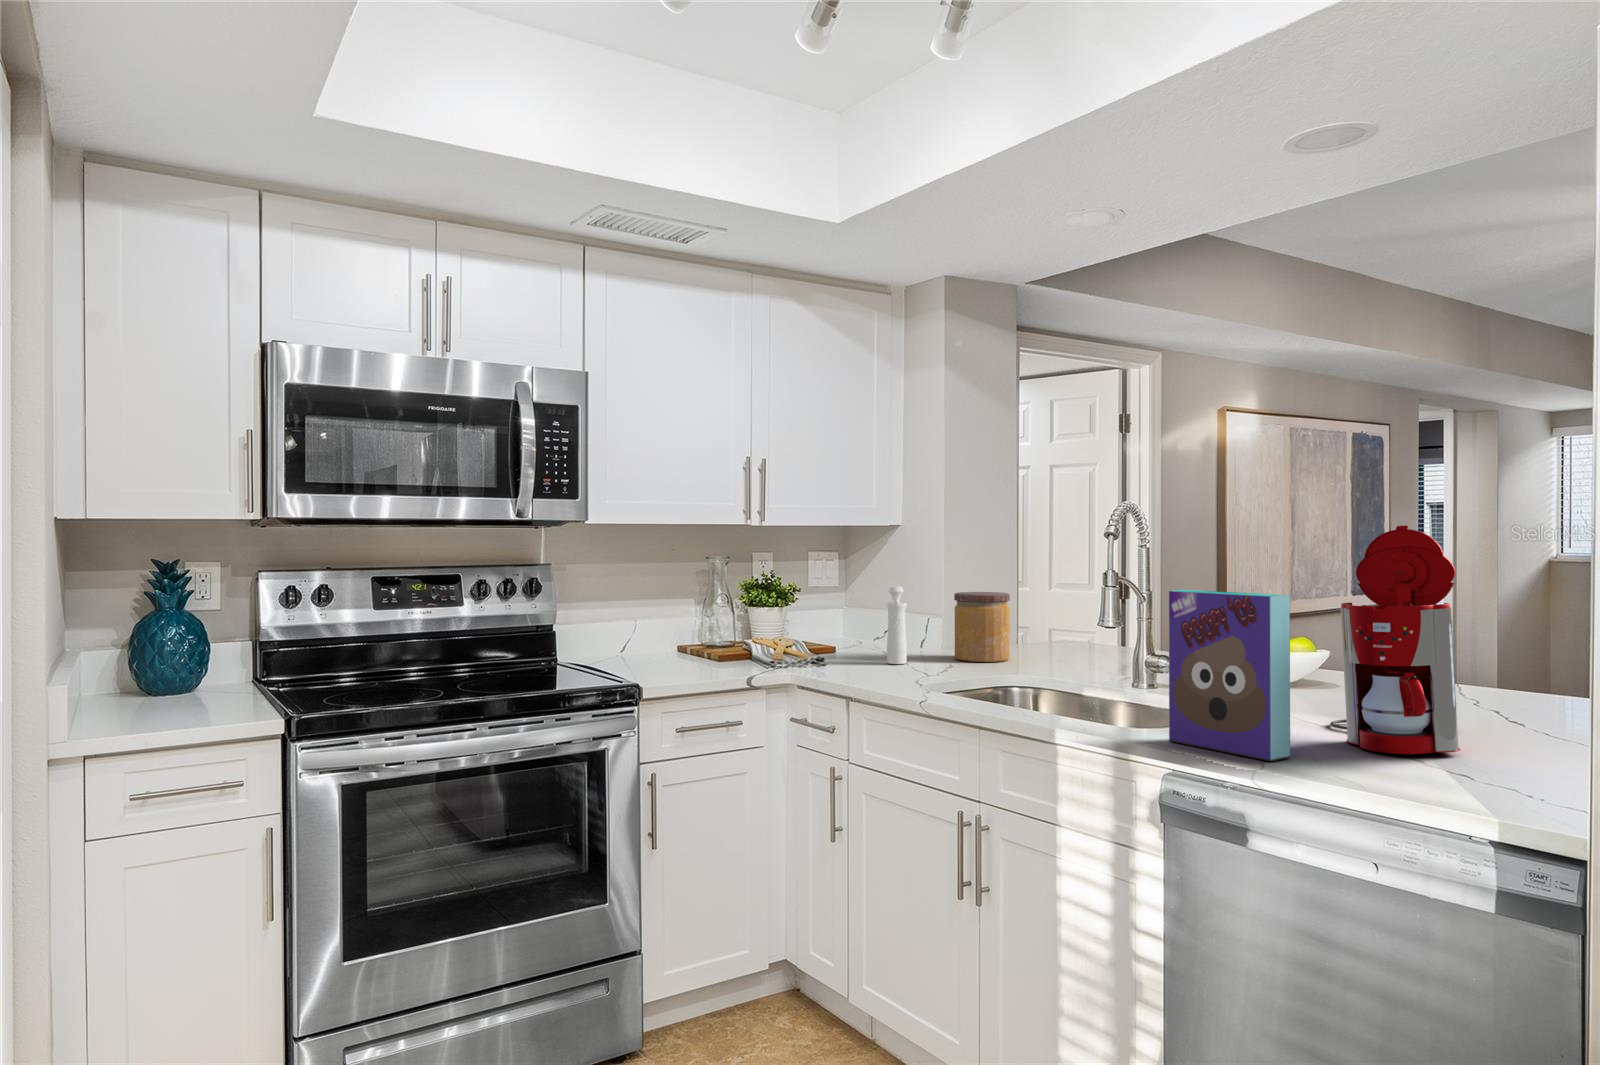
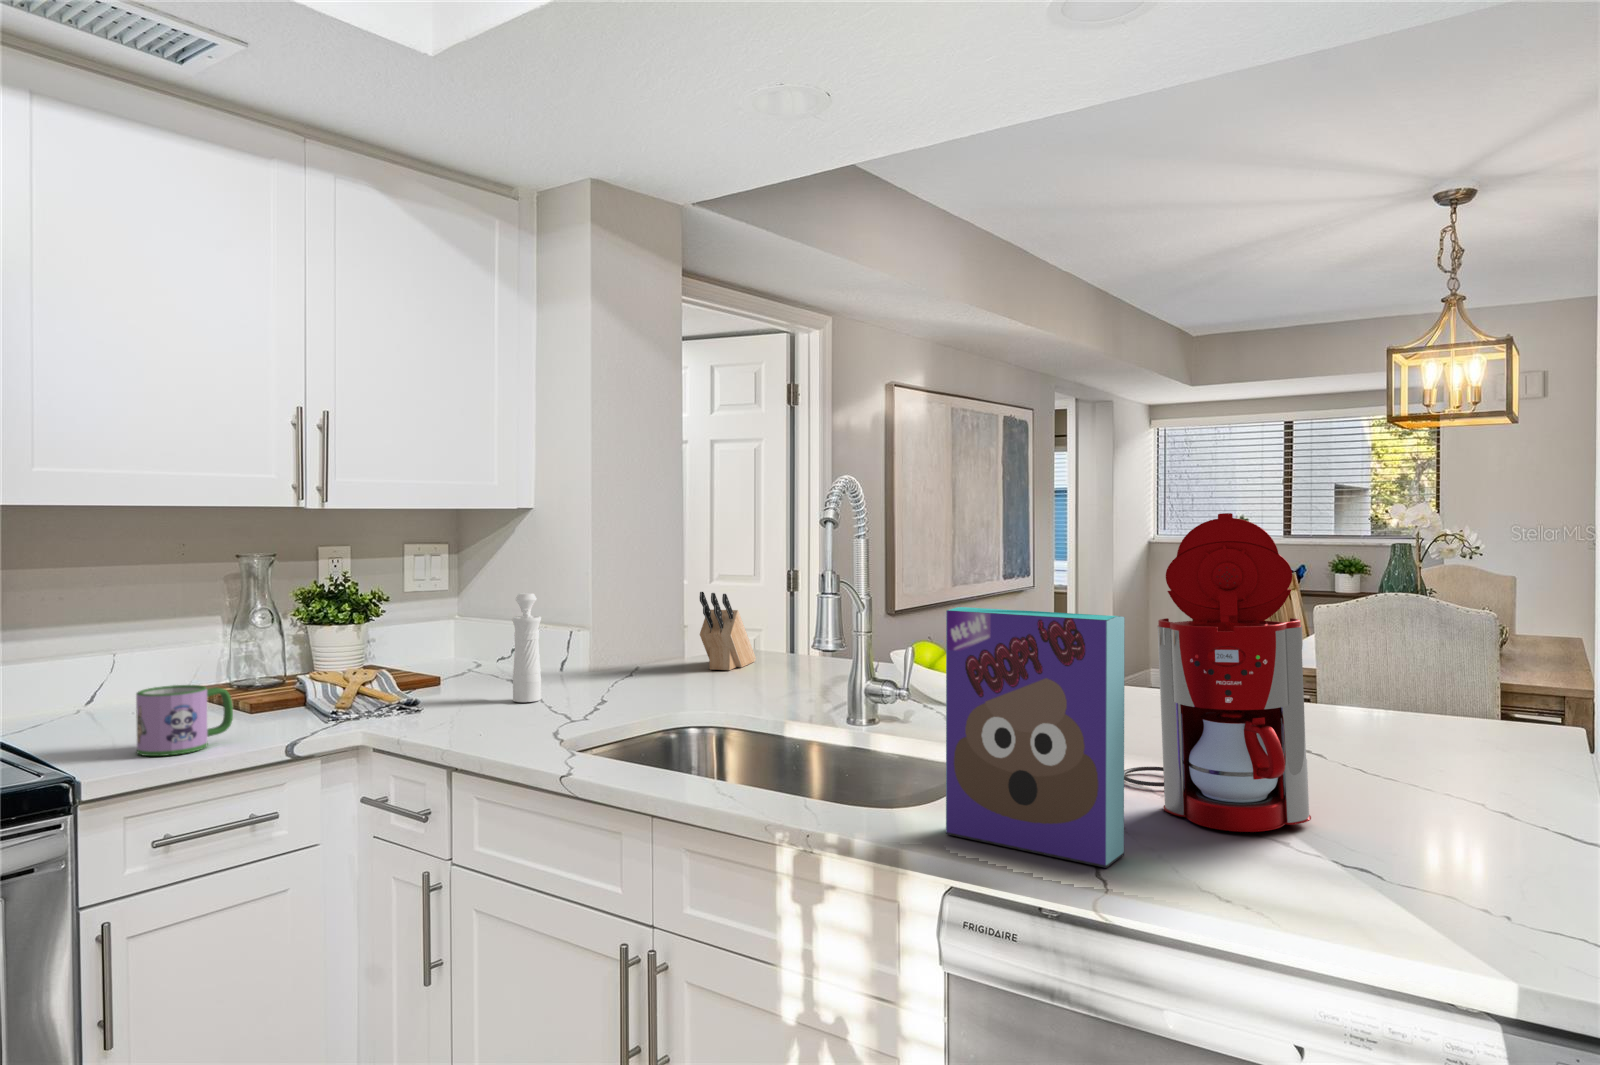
knife block: none [1028,589,1077,653] -> present [700,592,756,670]
jar: present [954,592,1010,662] -> none [606,597,679,691]
mug: none [664,637,715,678] -> present [136,685,233,756]

